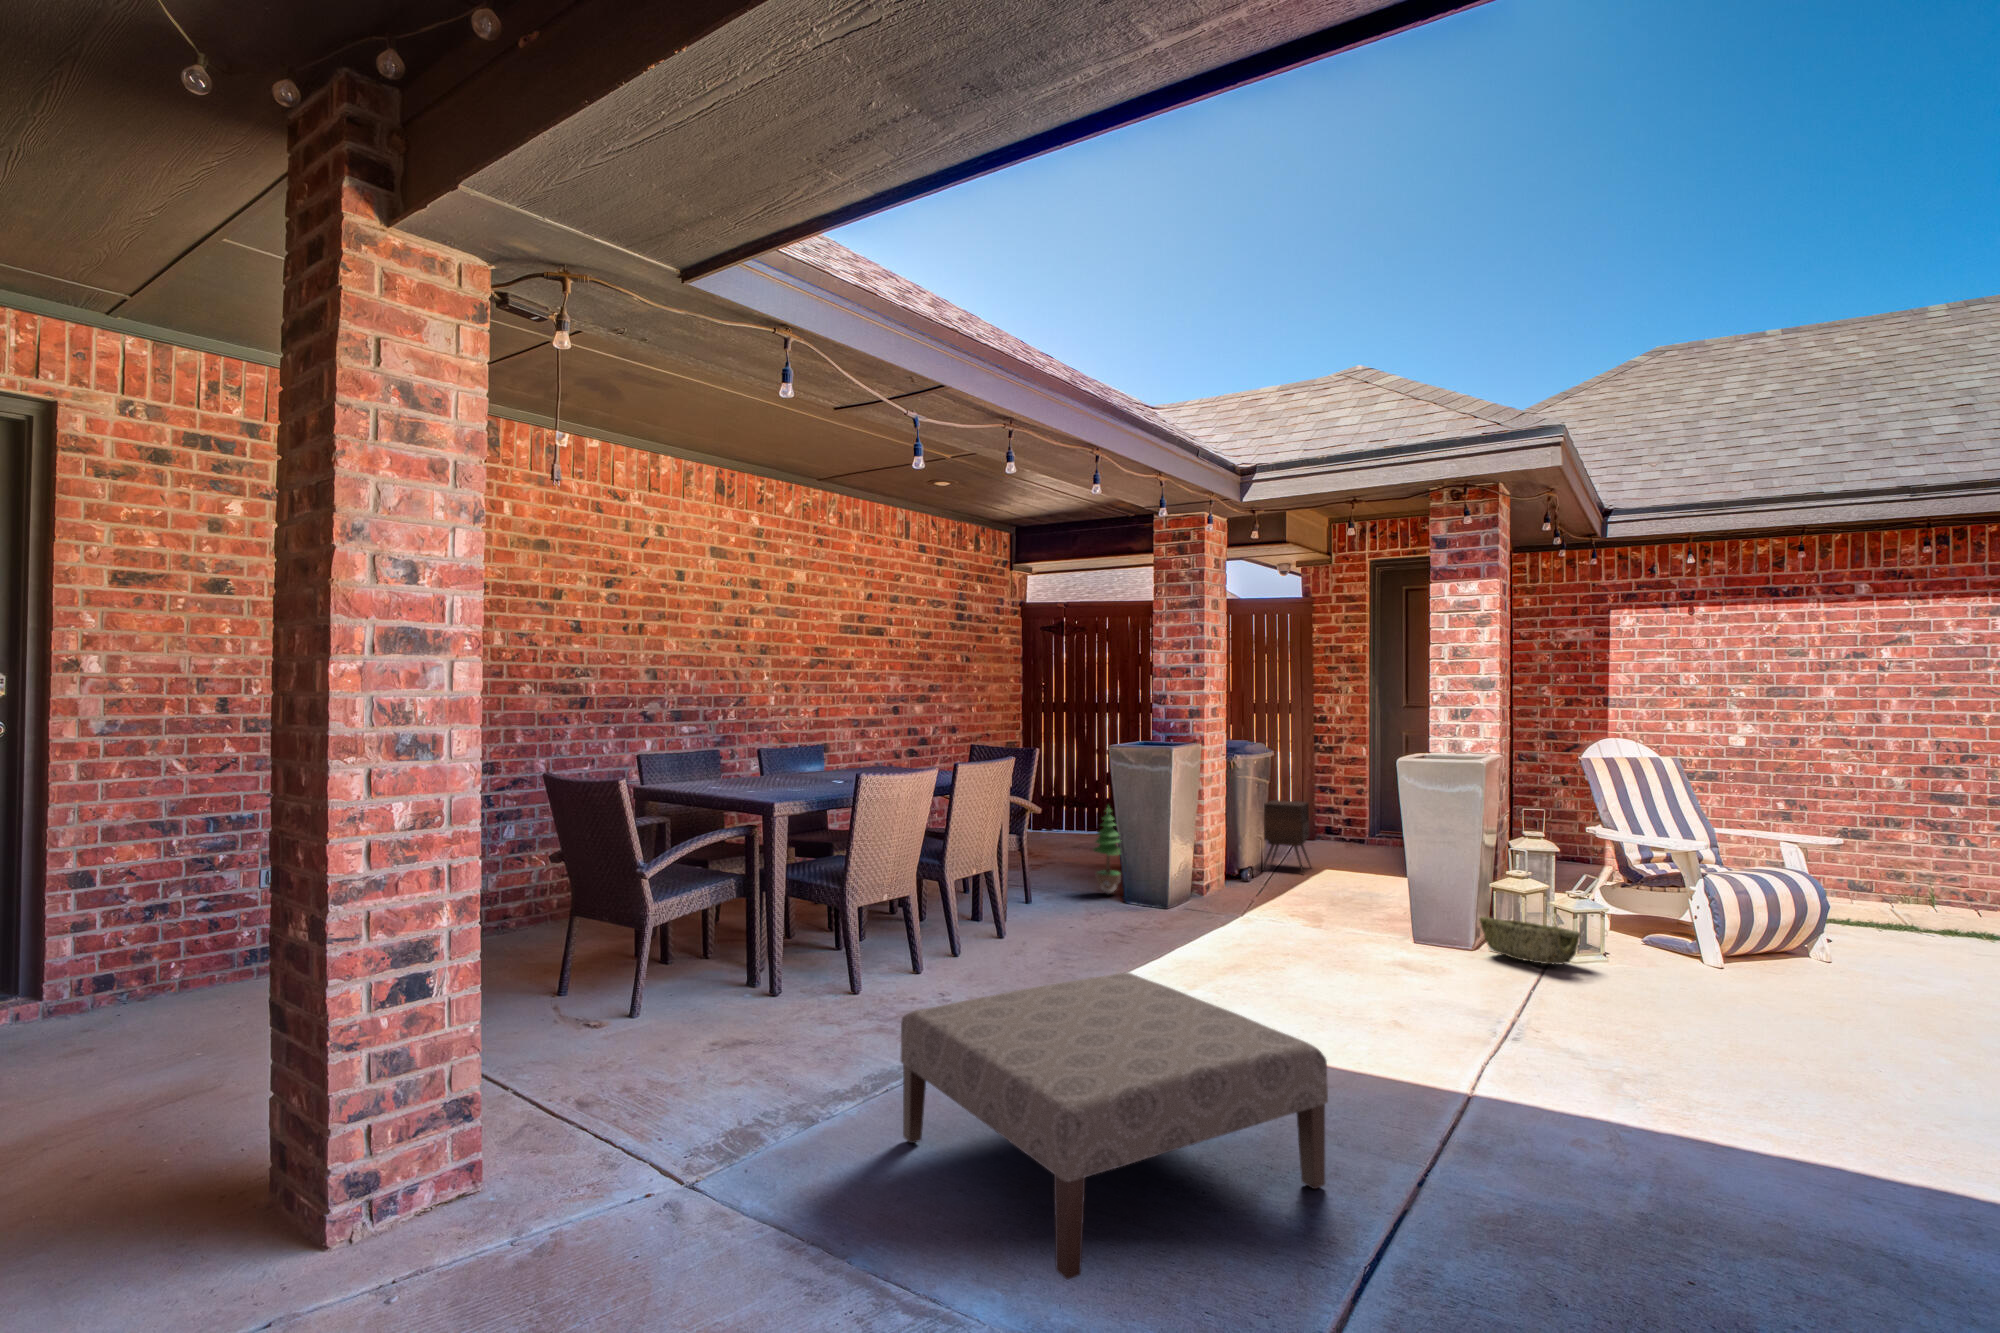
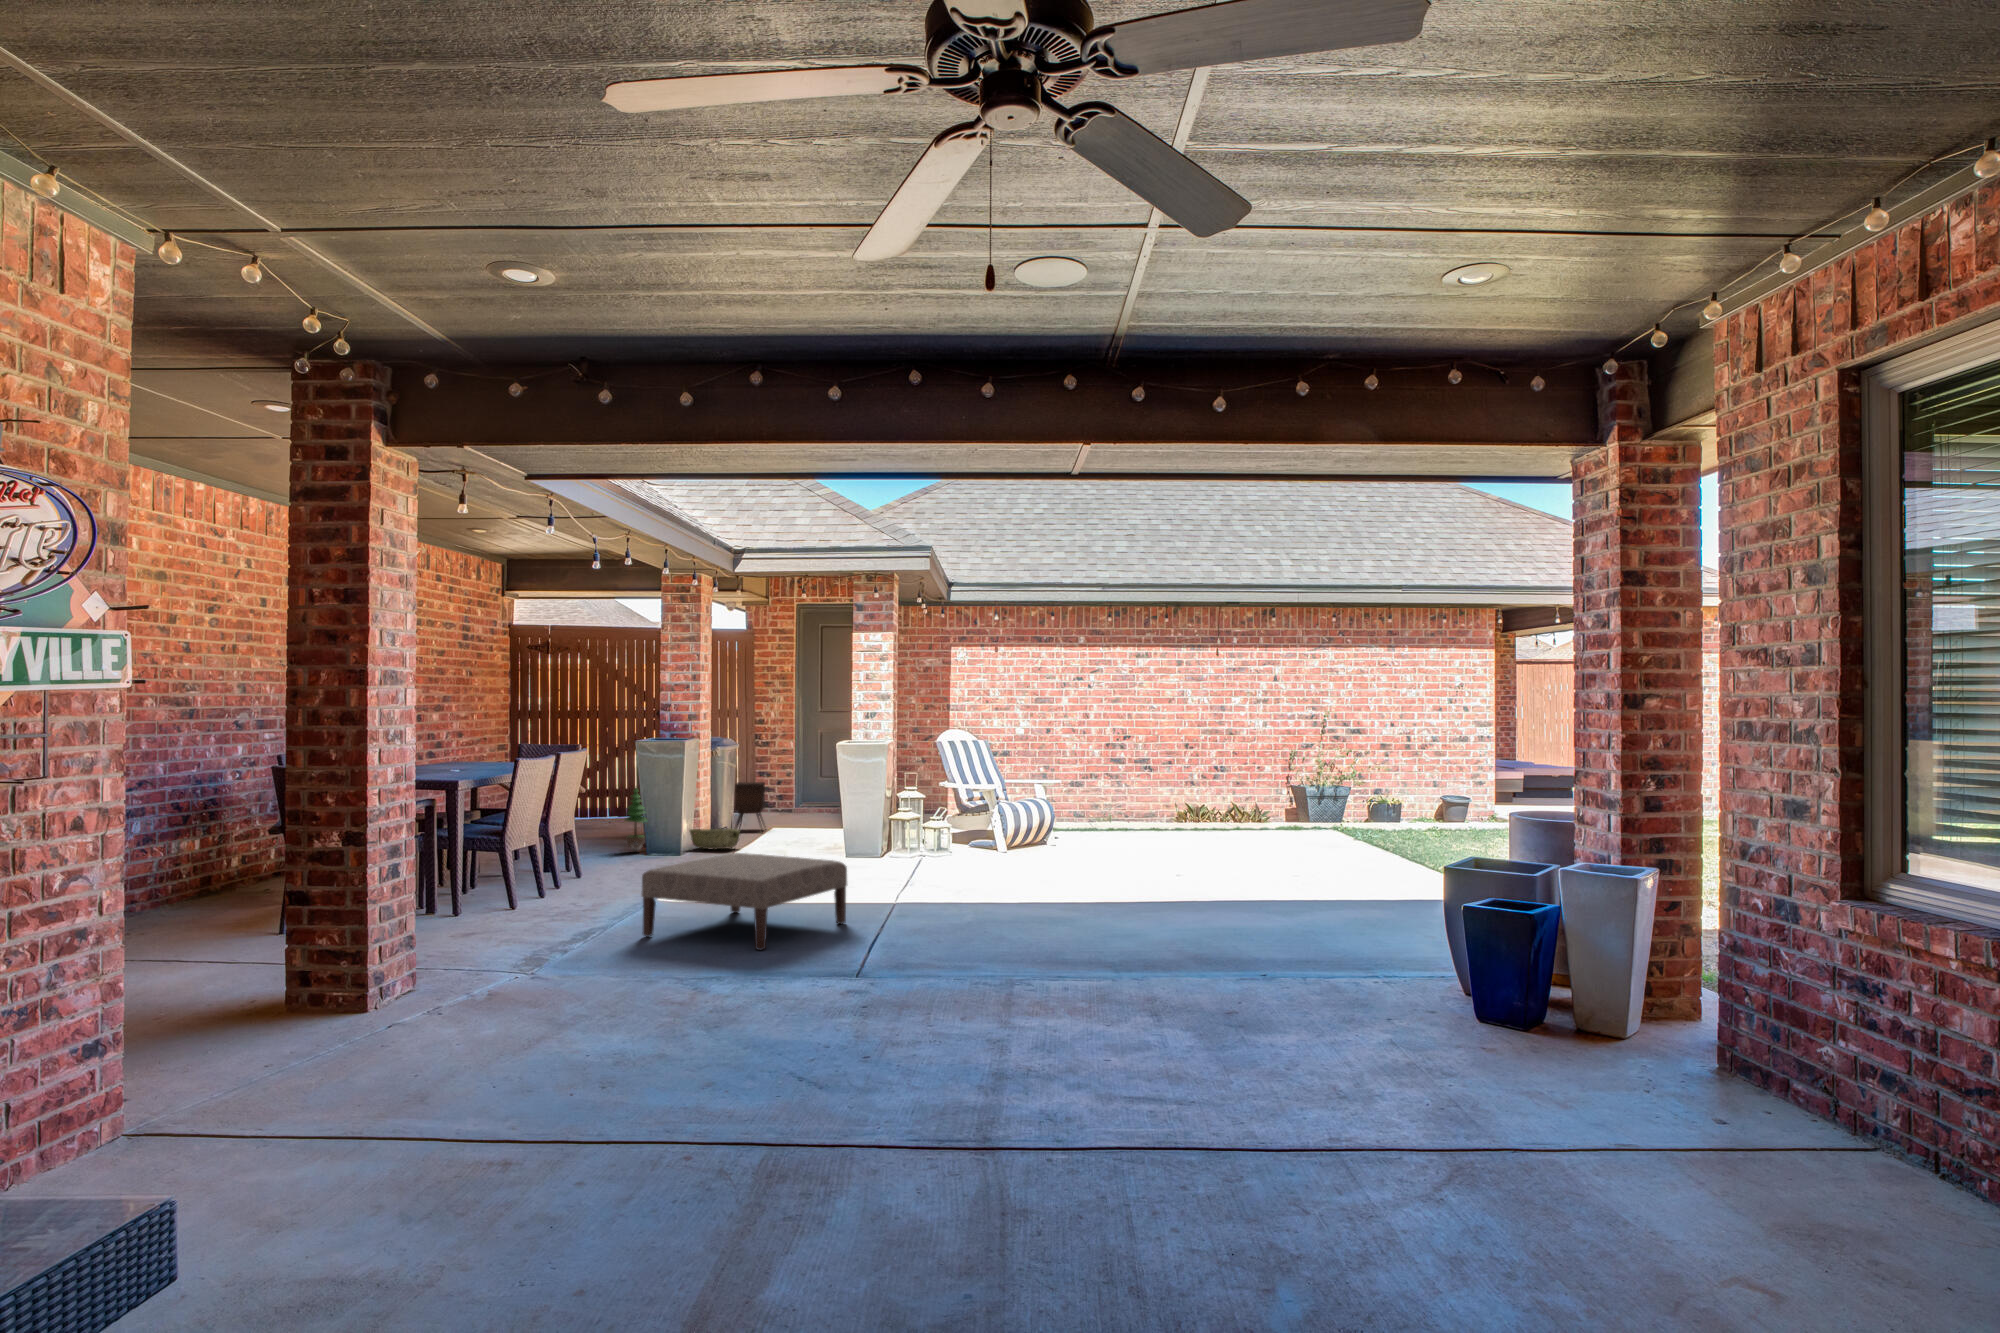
woven basket: present [1480,916,1581,965] -> present [690,829,740,849]

